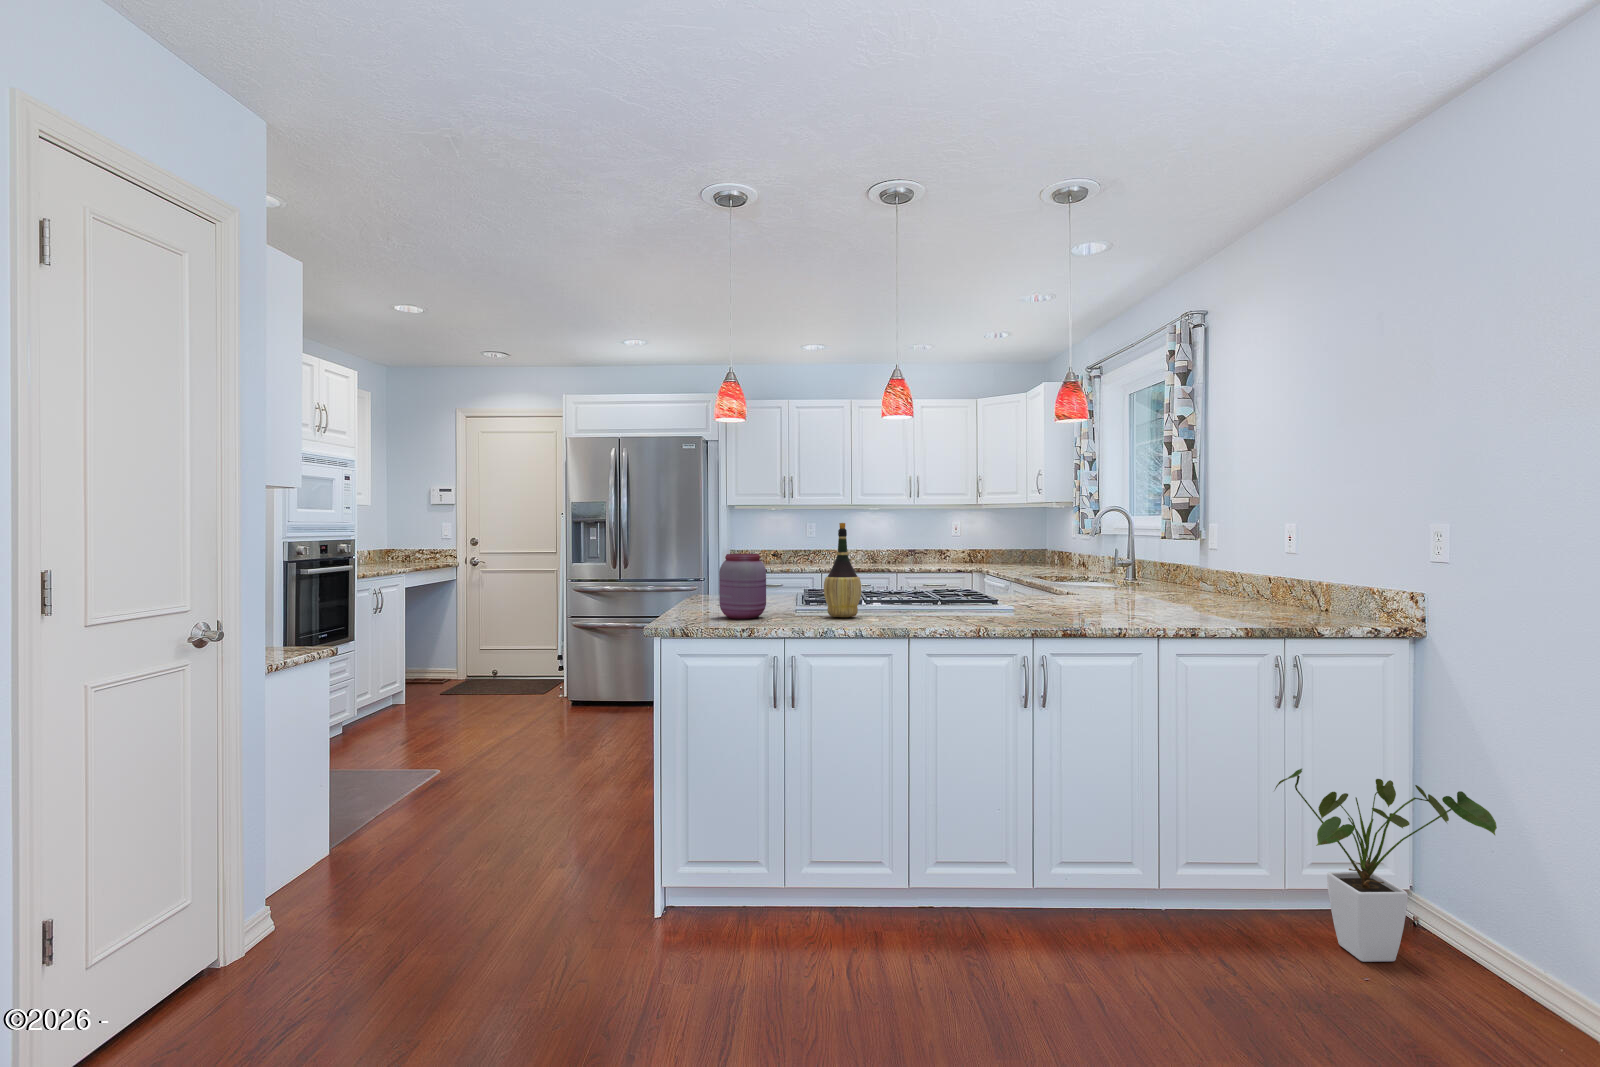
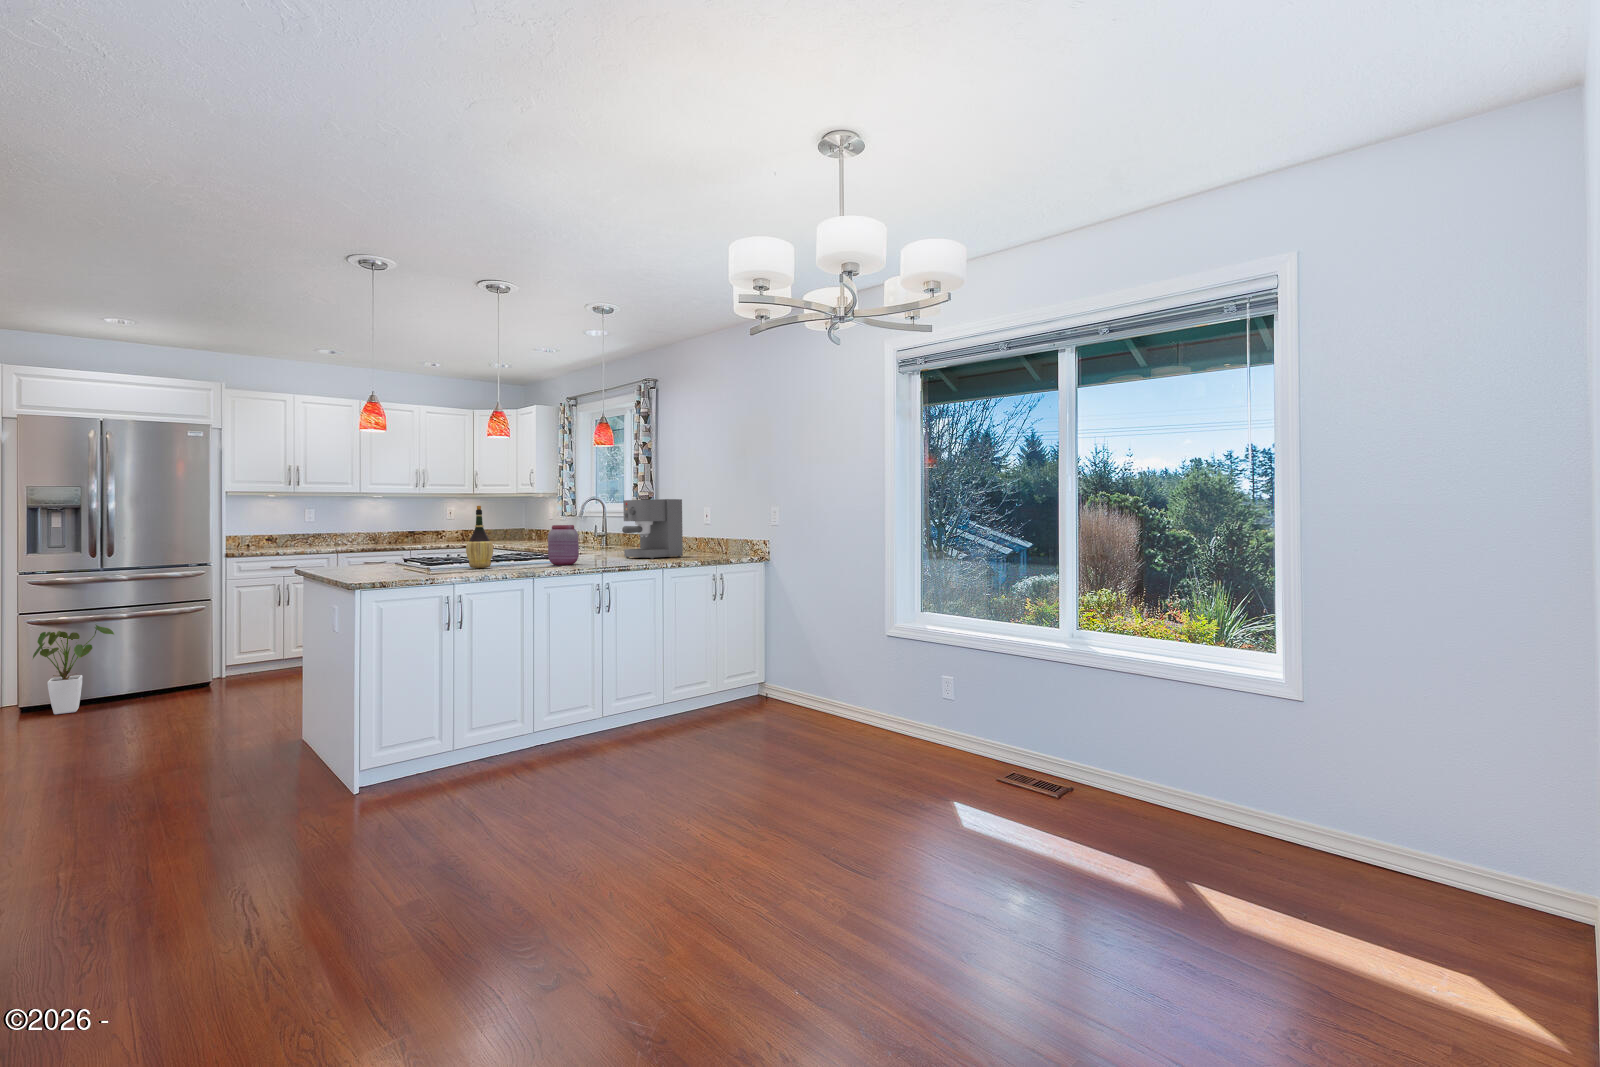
coffee maker: none [1092,509,1215,616] -> present [622,499,683,559]
jar: present [719,554,766,619] -> present [548,525,579,565]
house plant: present [1275,769,1497,962] -> present [33,625,114,714]

